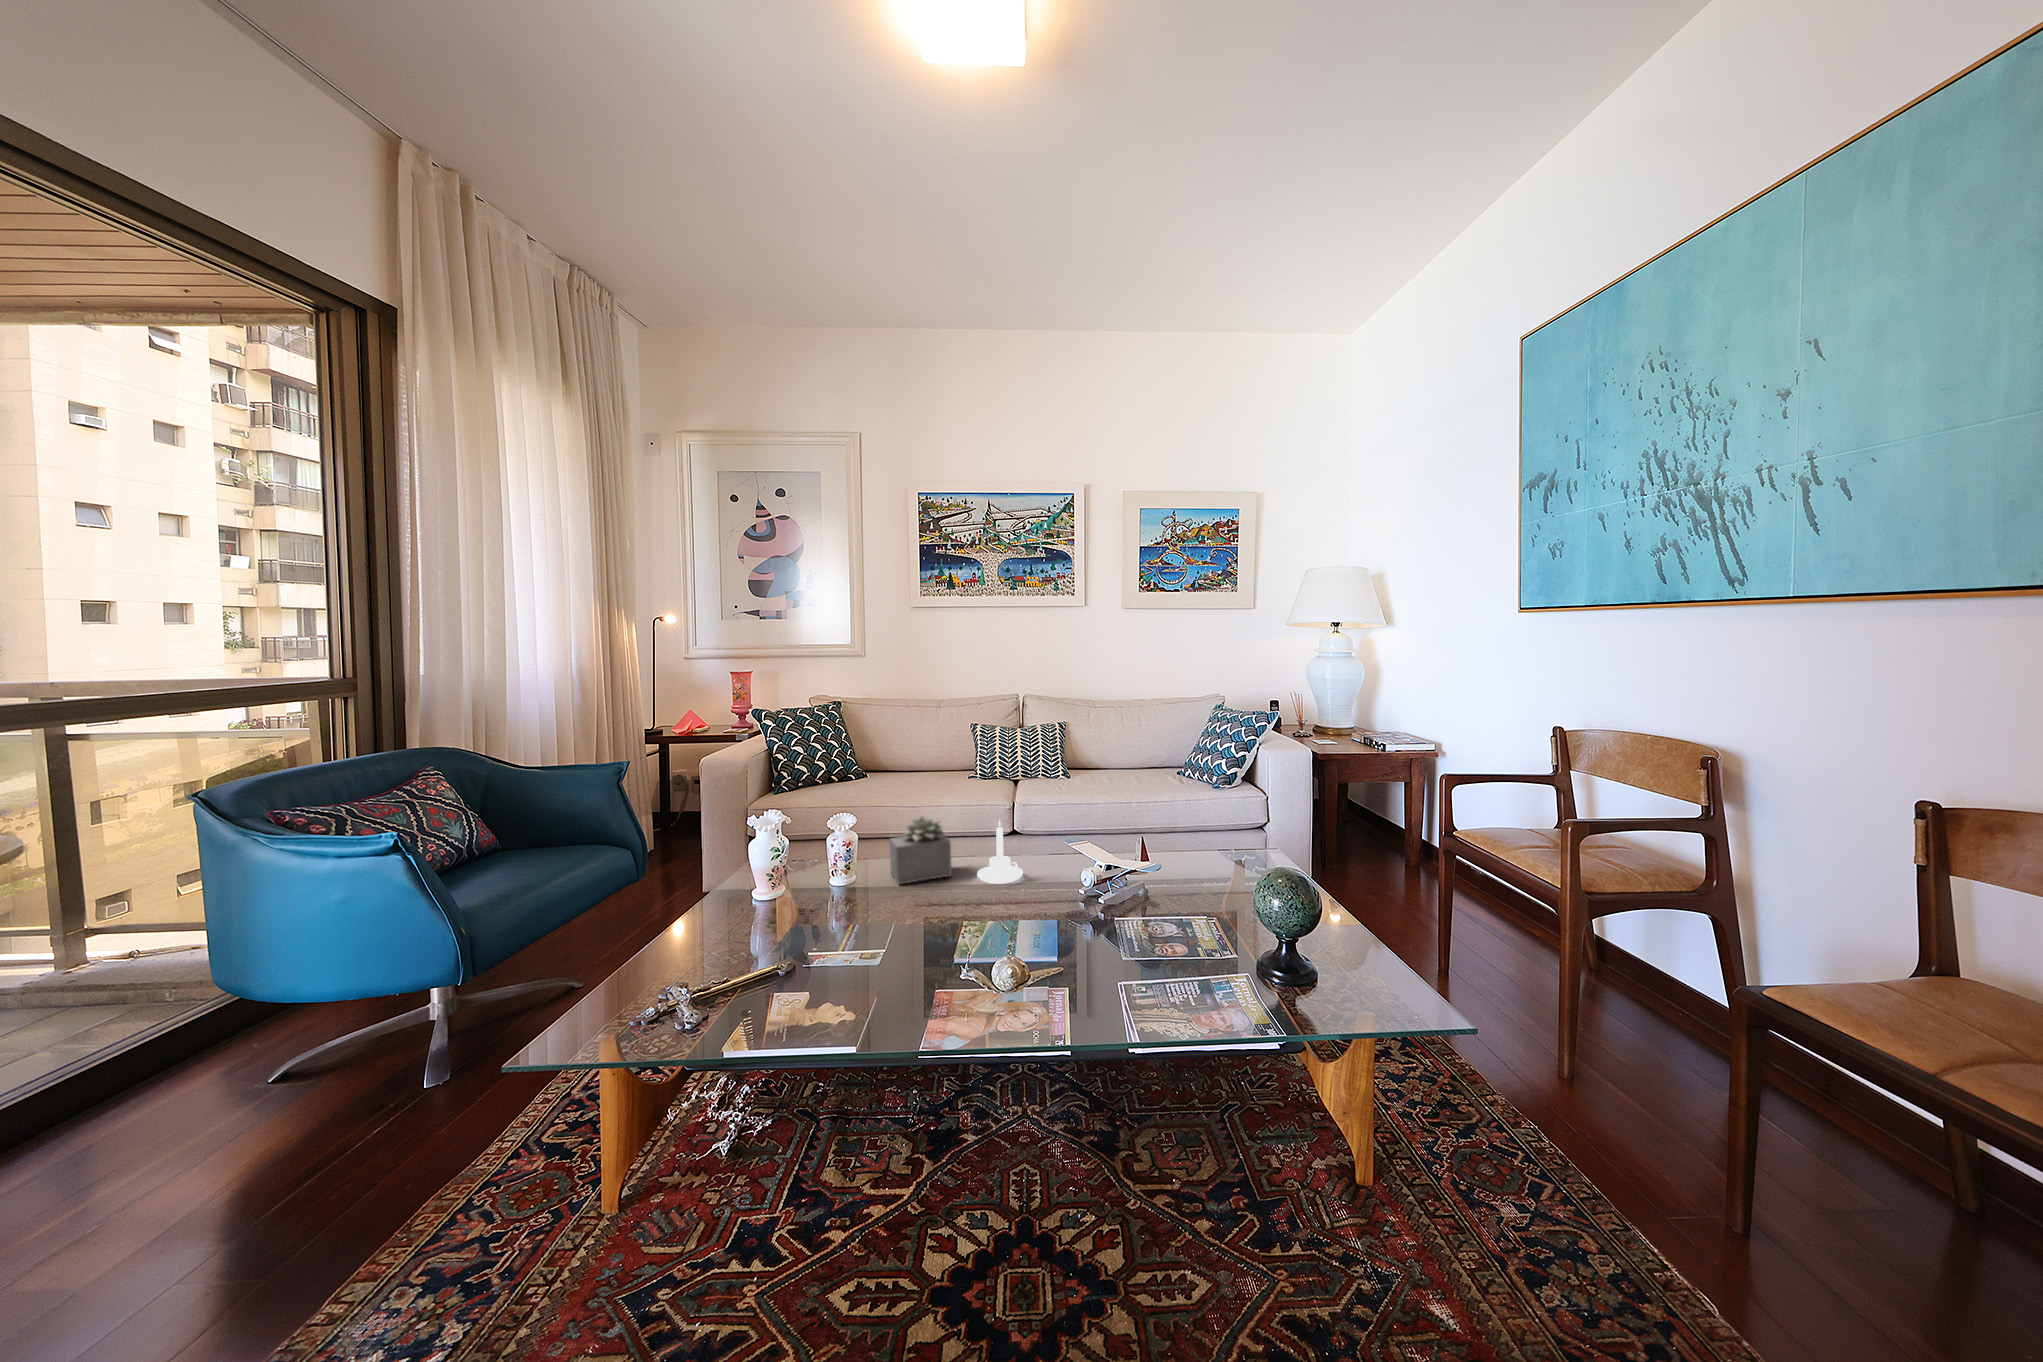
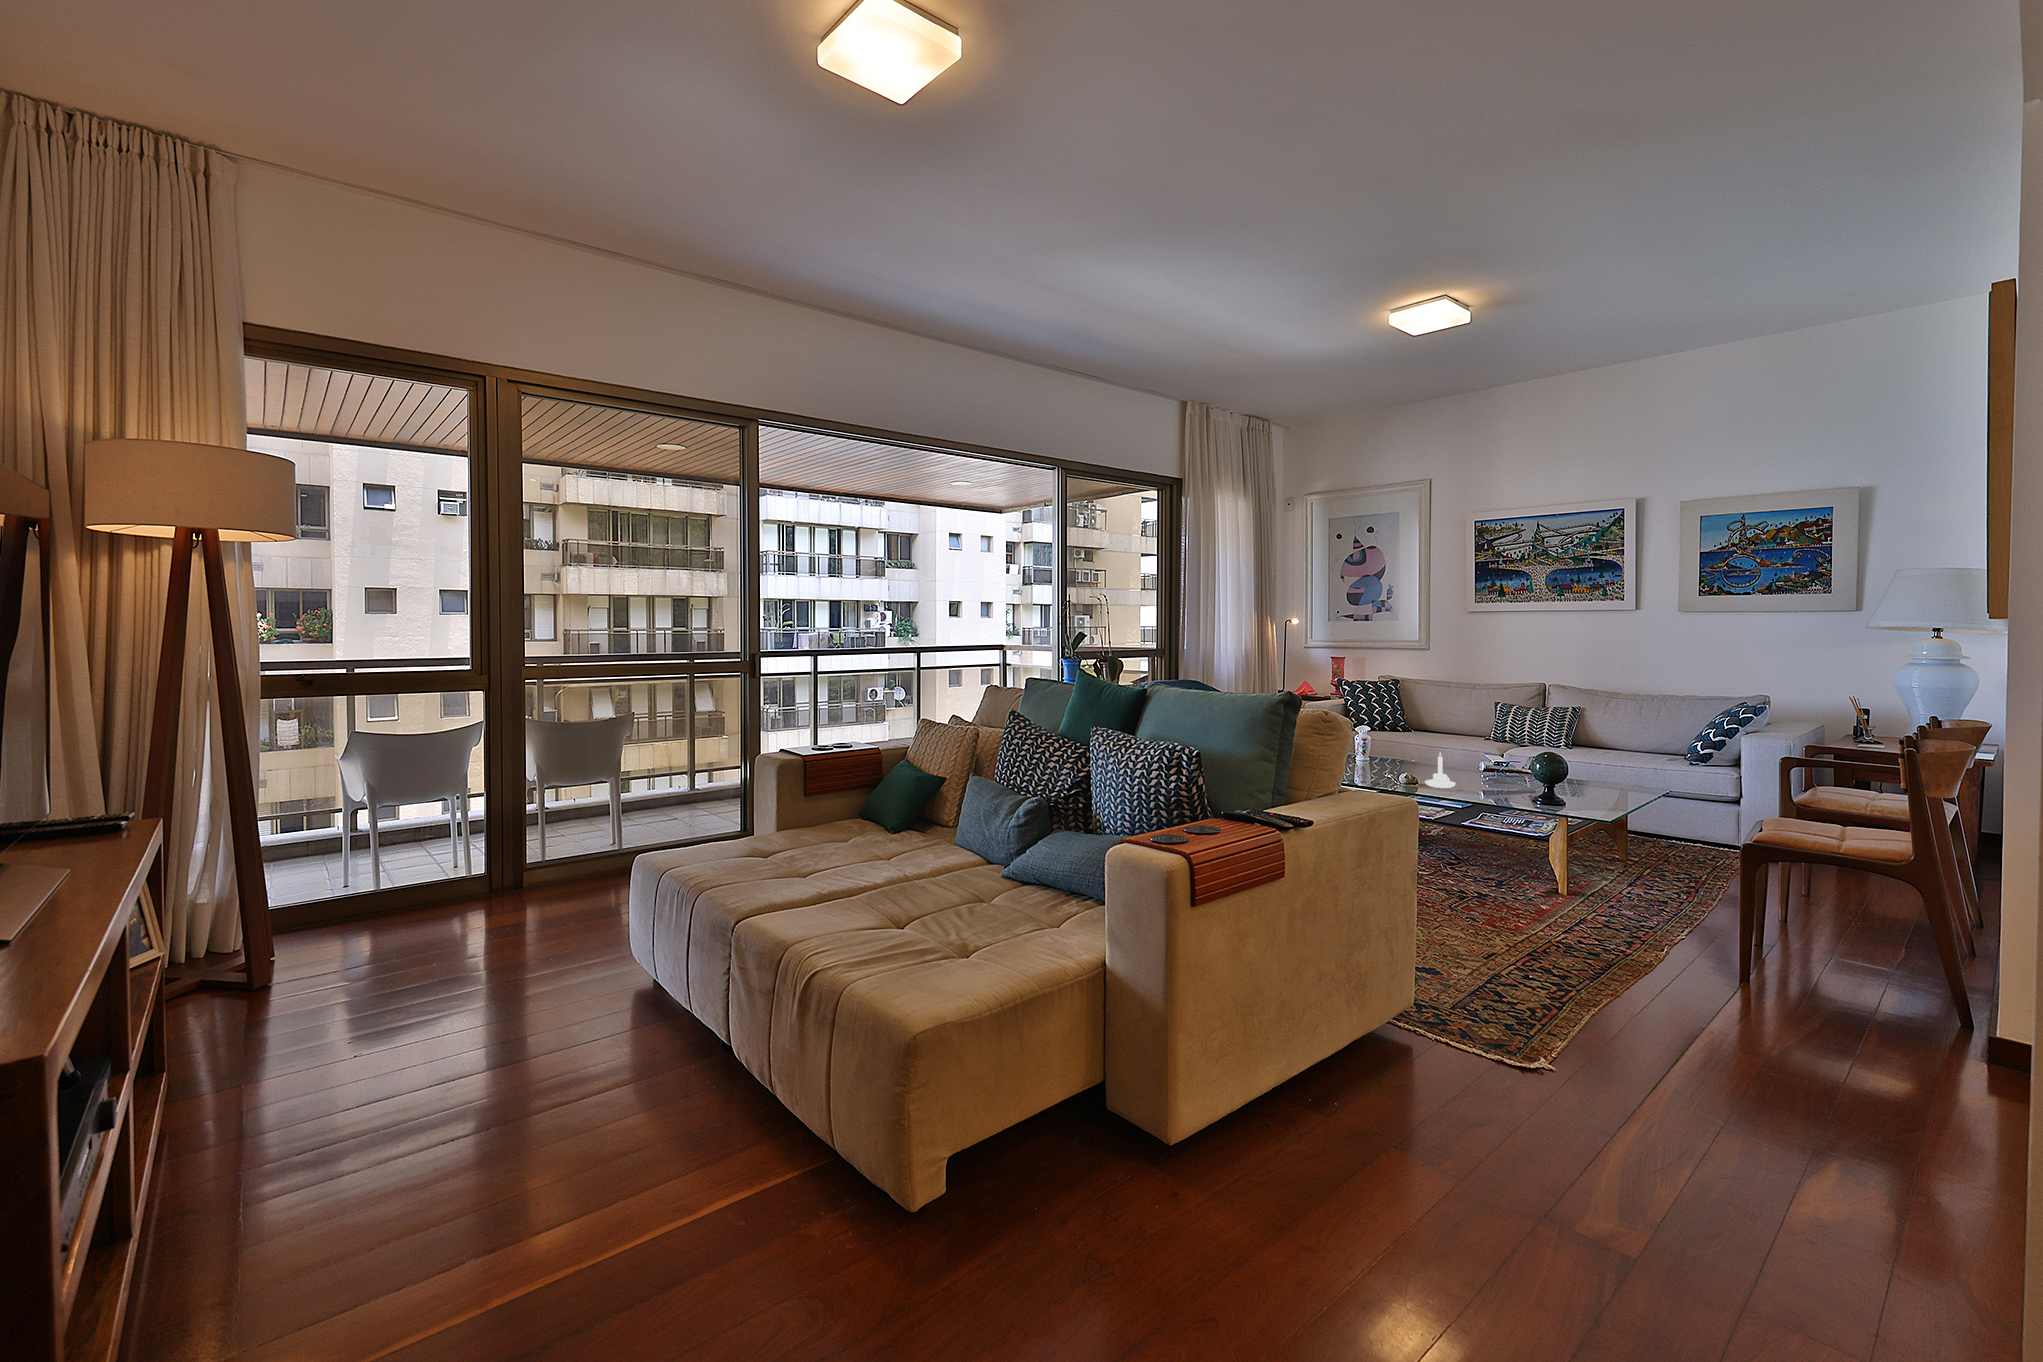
succulent plant: present [890,816,952,884] -> none [1378,745,1413,780]

